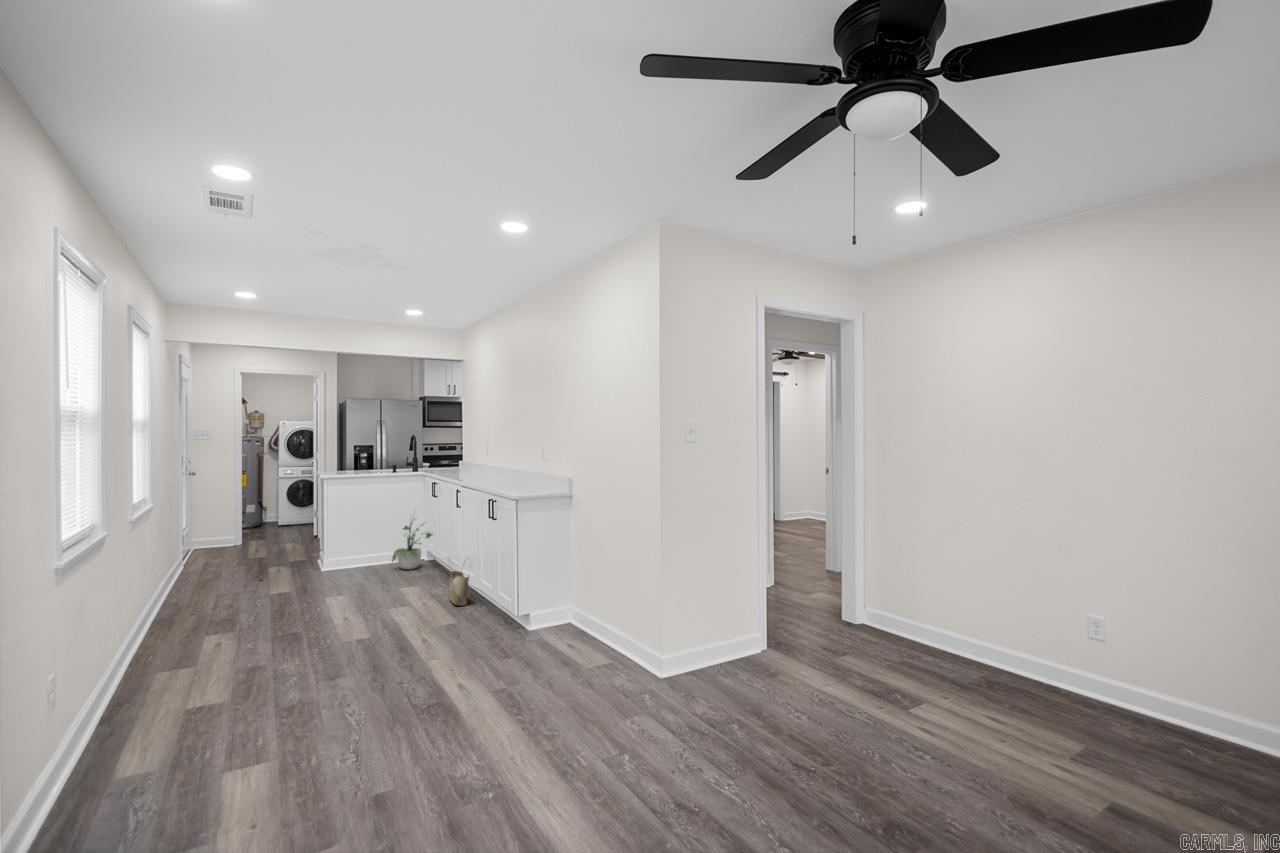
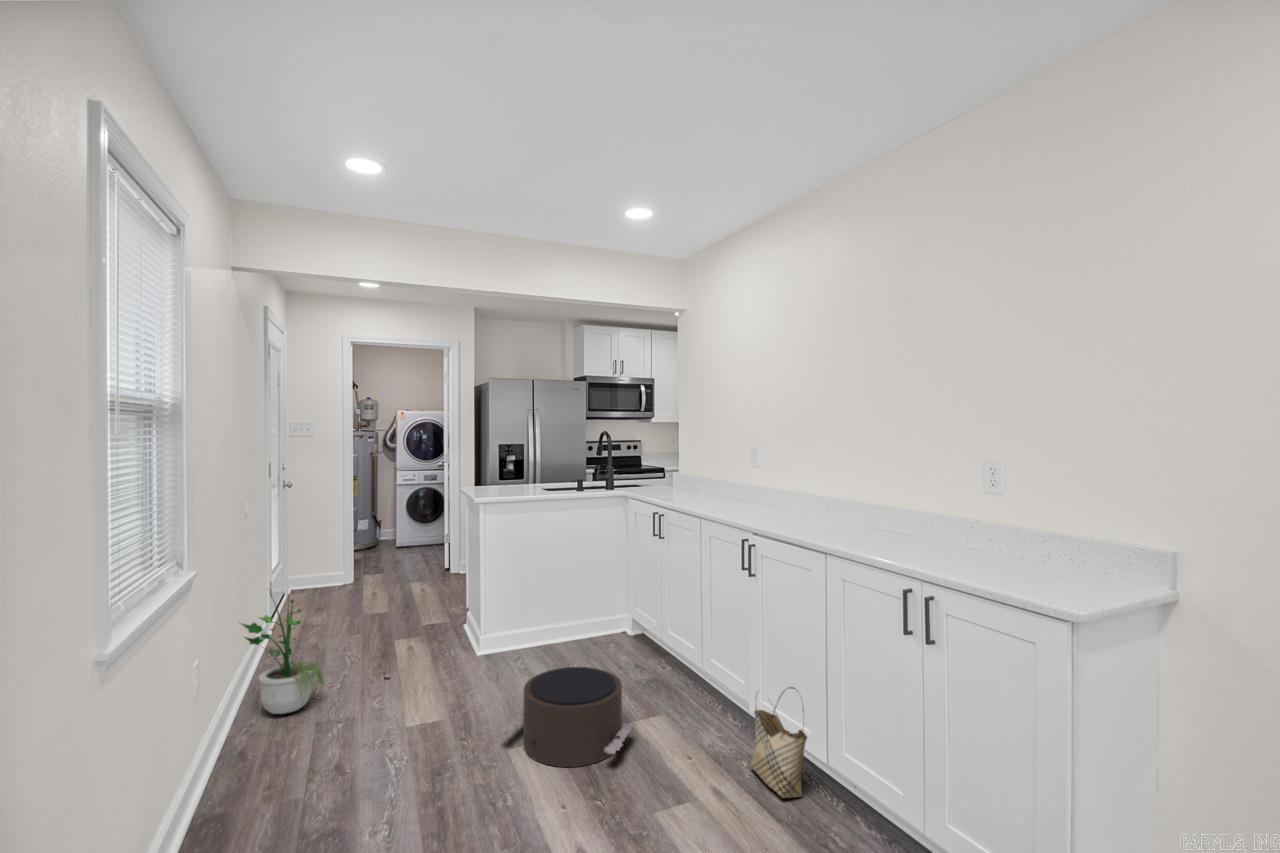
potted plant: present [392,521,433,569] -> present [241,600,326,714]
pouf: none [321,562,396,603] -> present [502,667,633,767]

